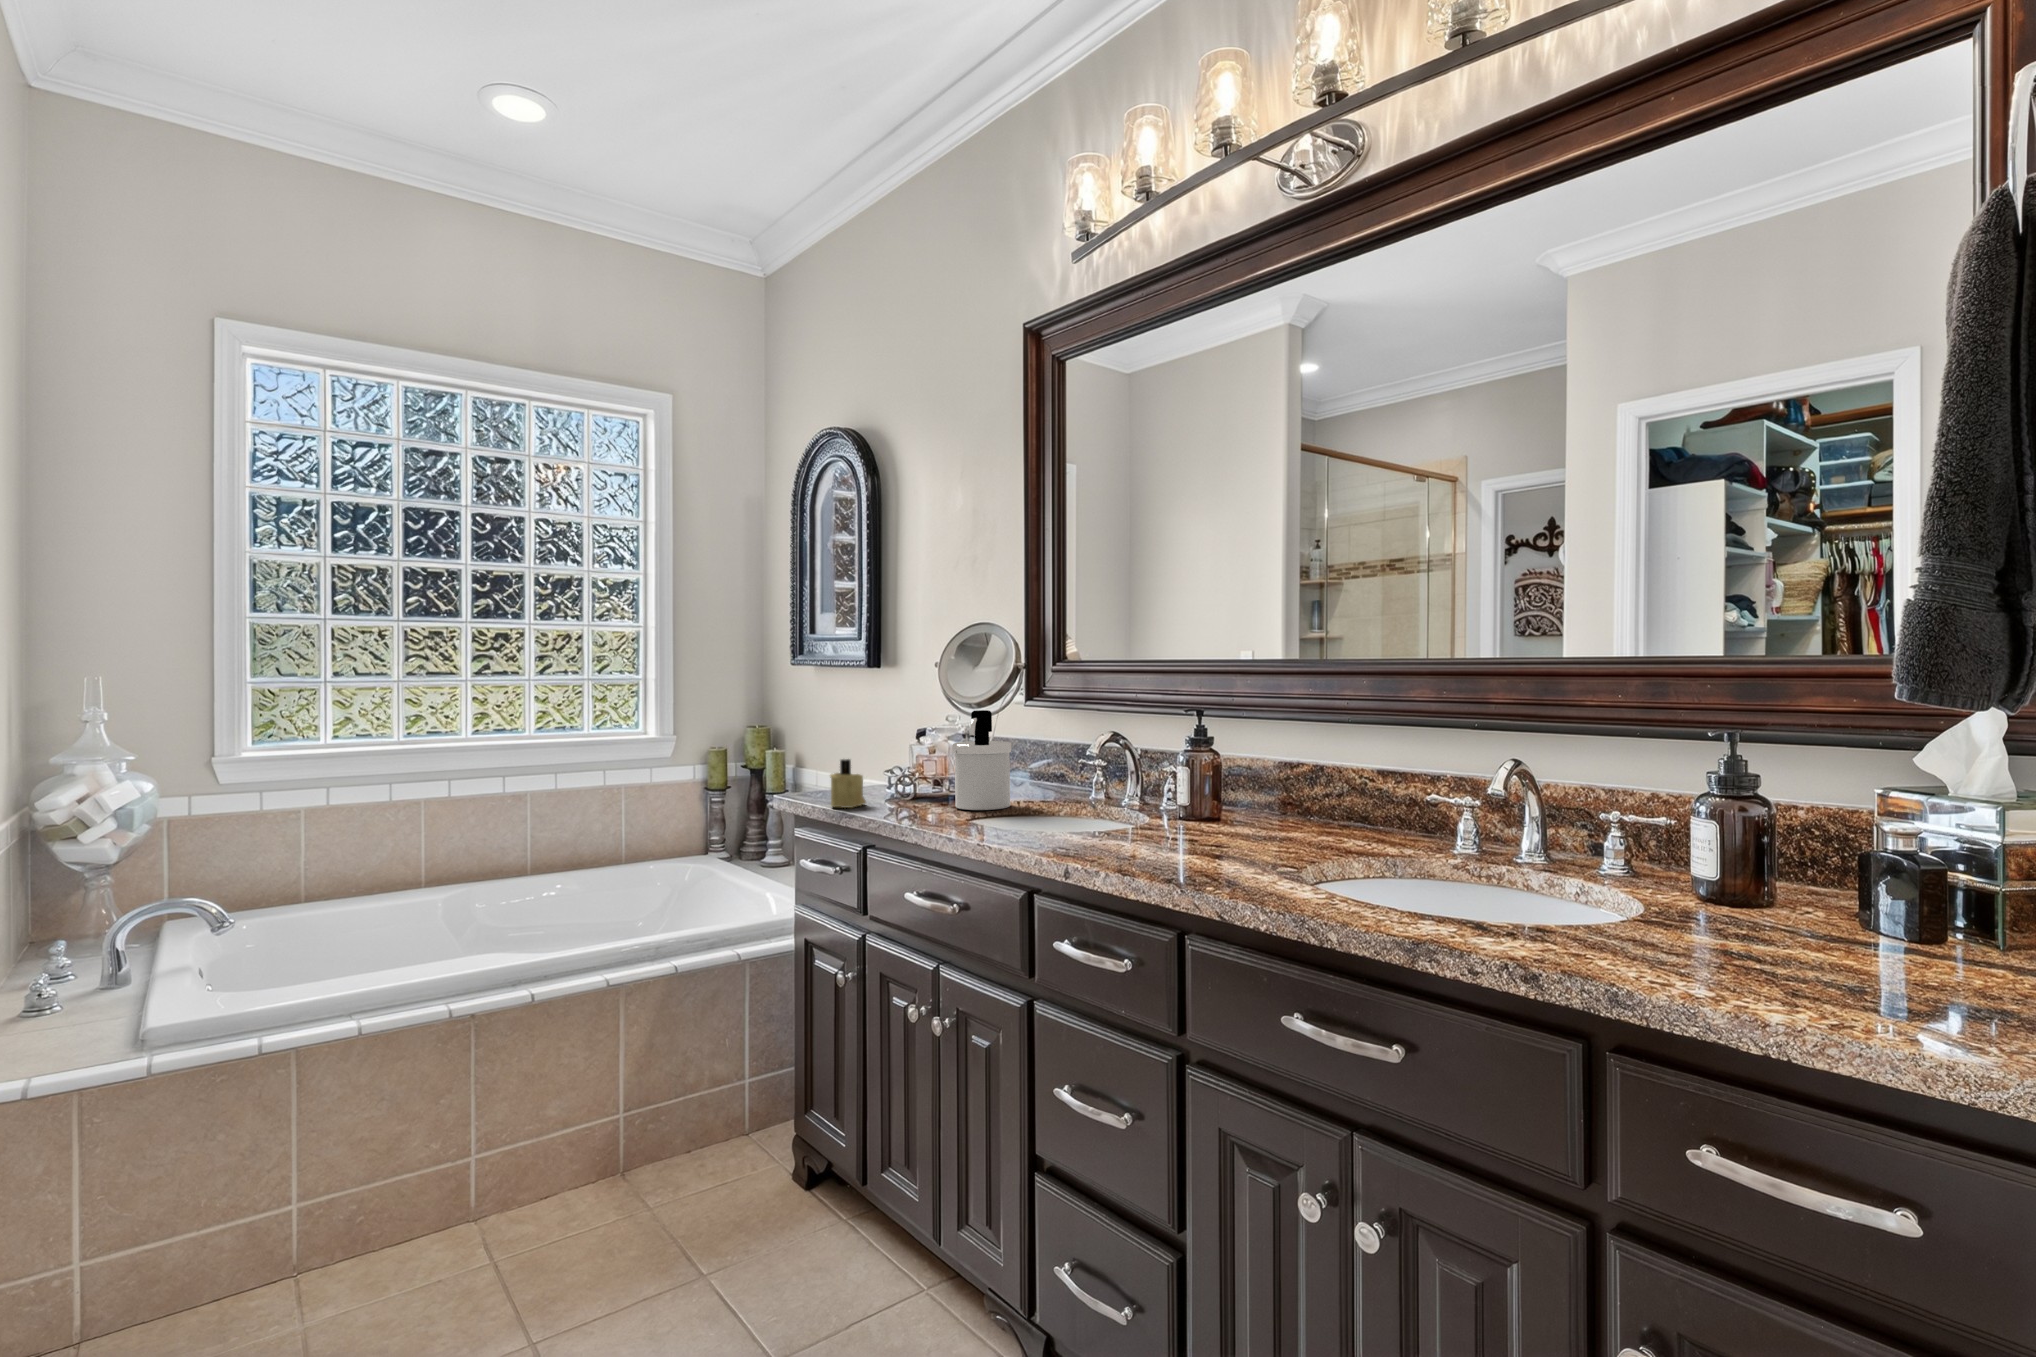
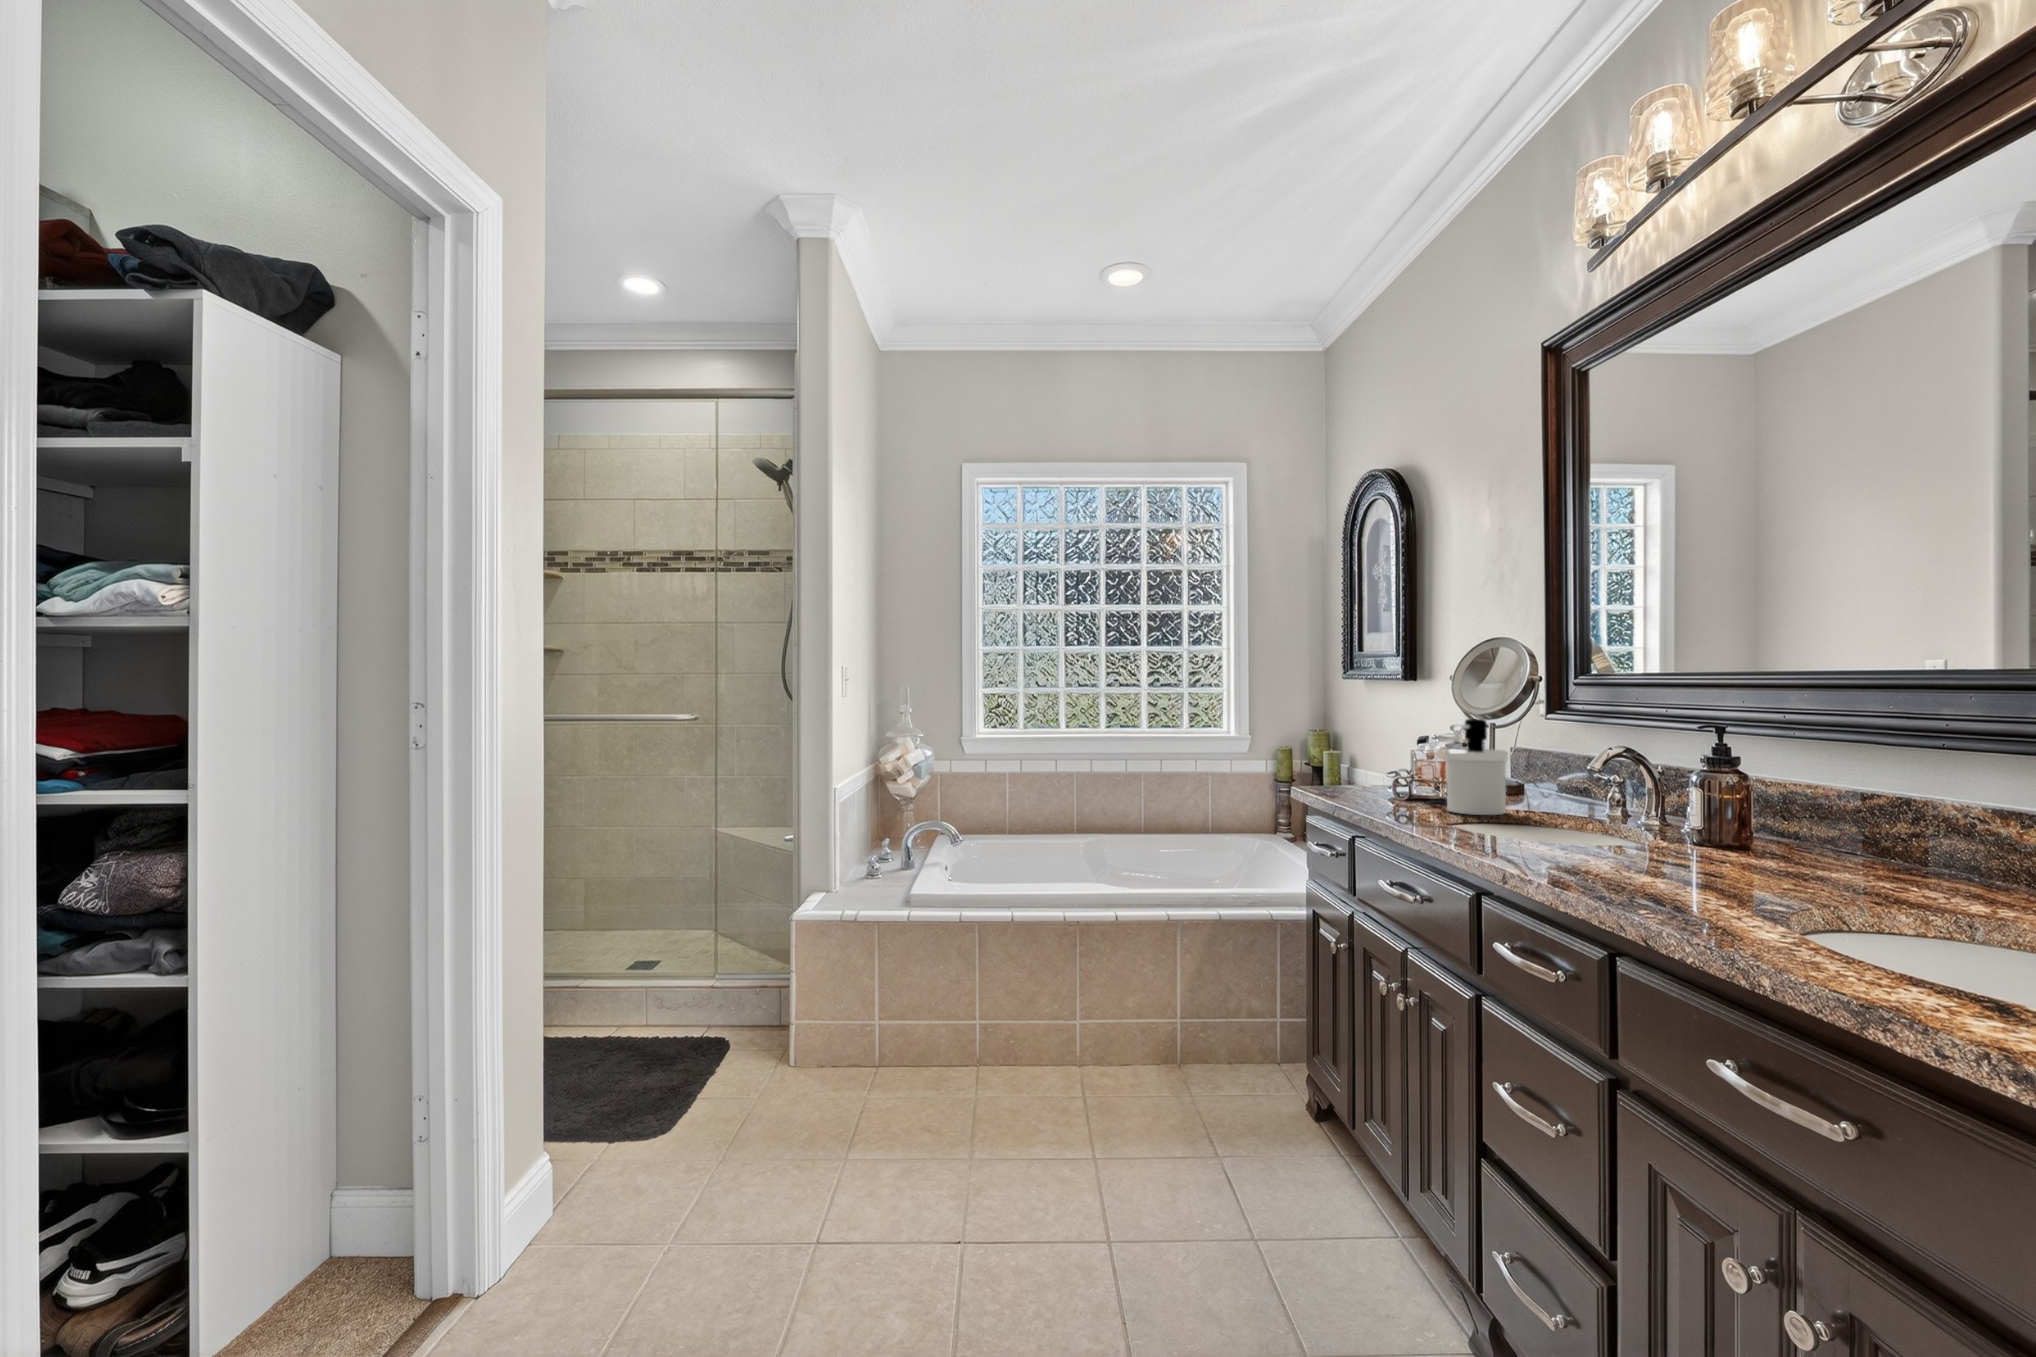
candle: present [830,759,866,808] -> none [1332,759,1366,802]

